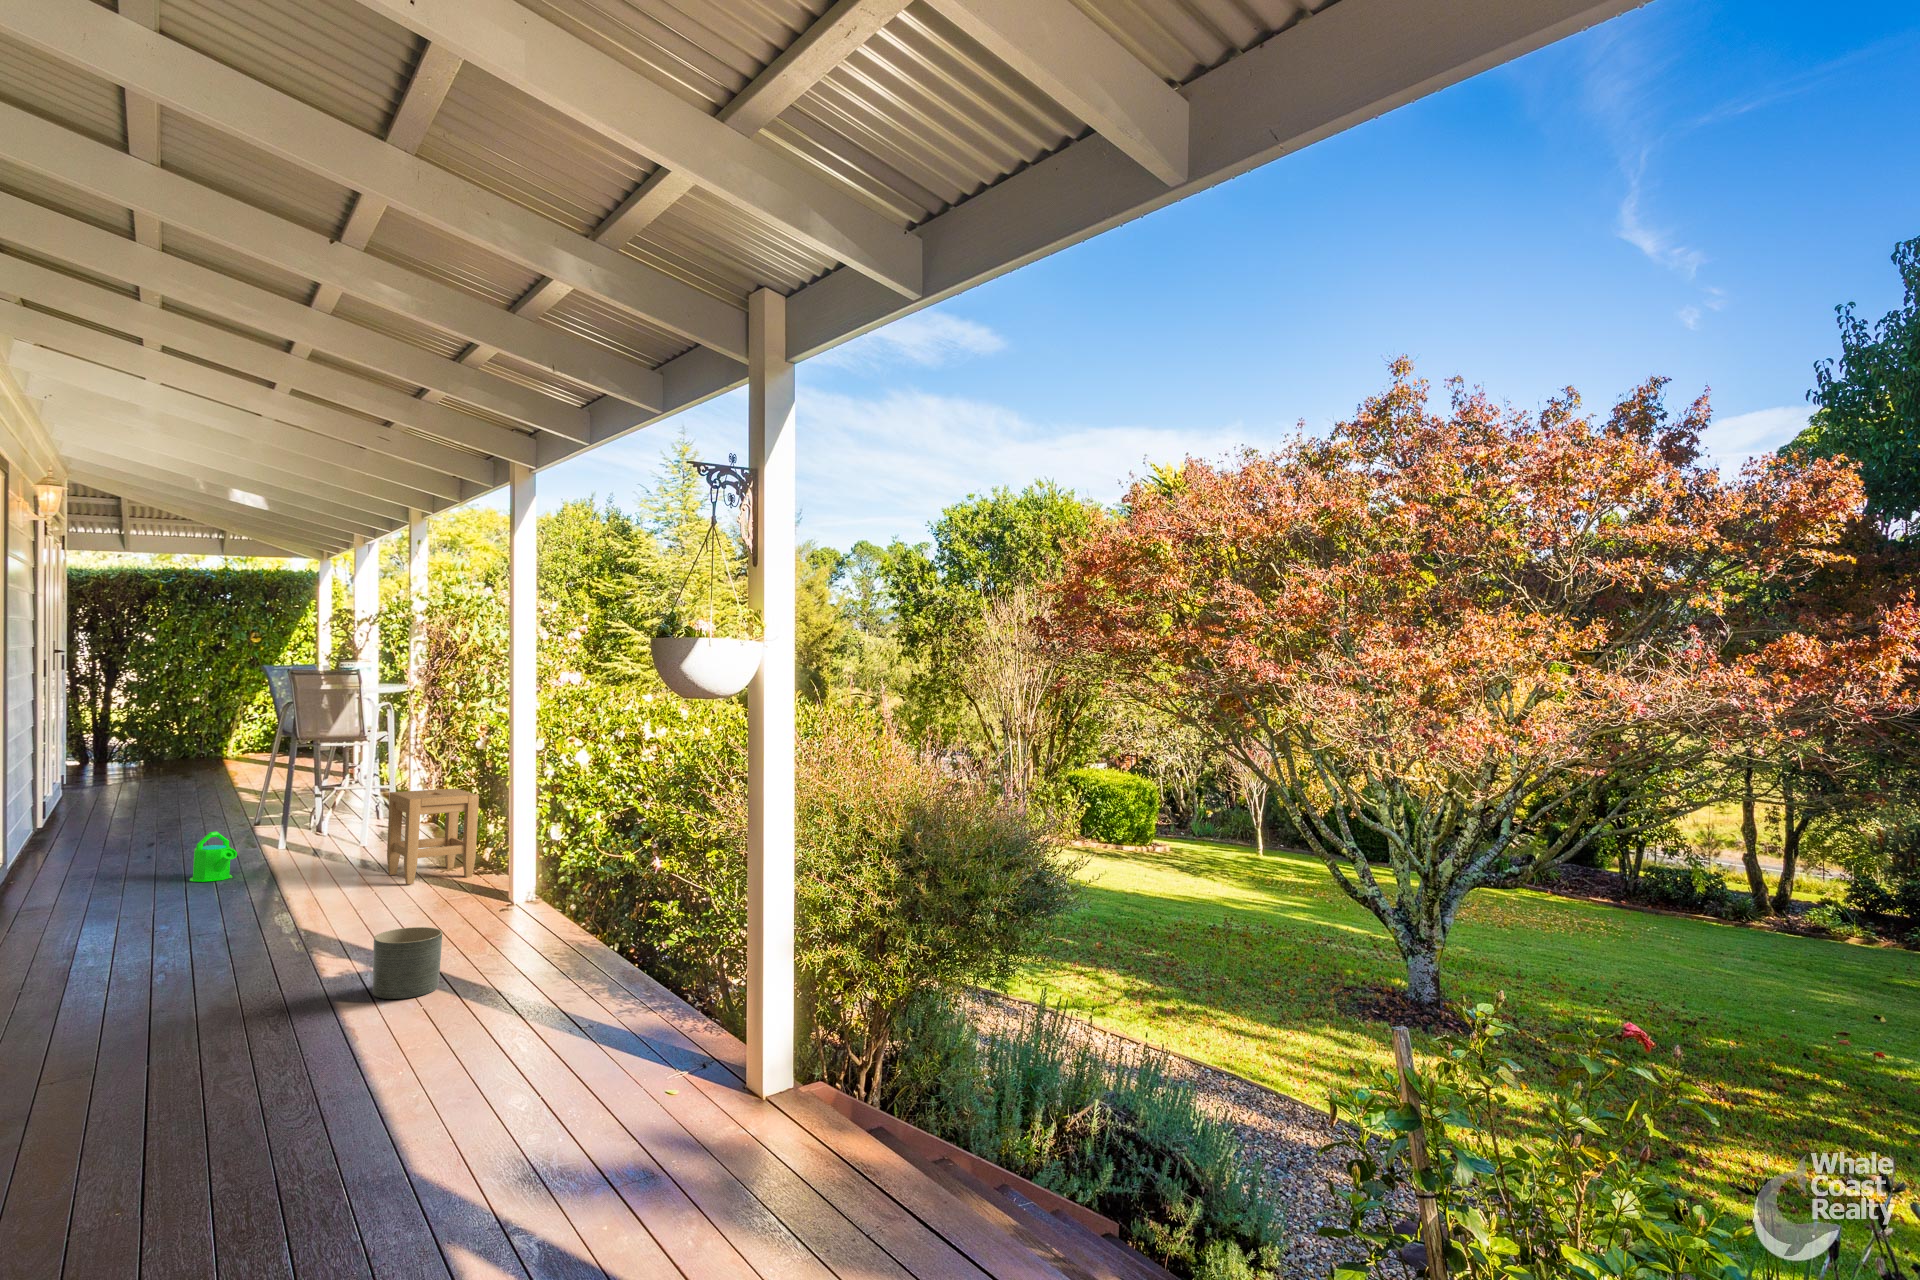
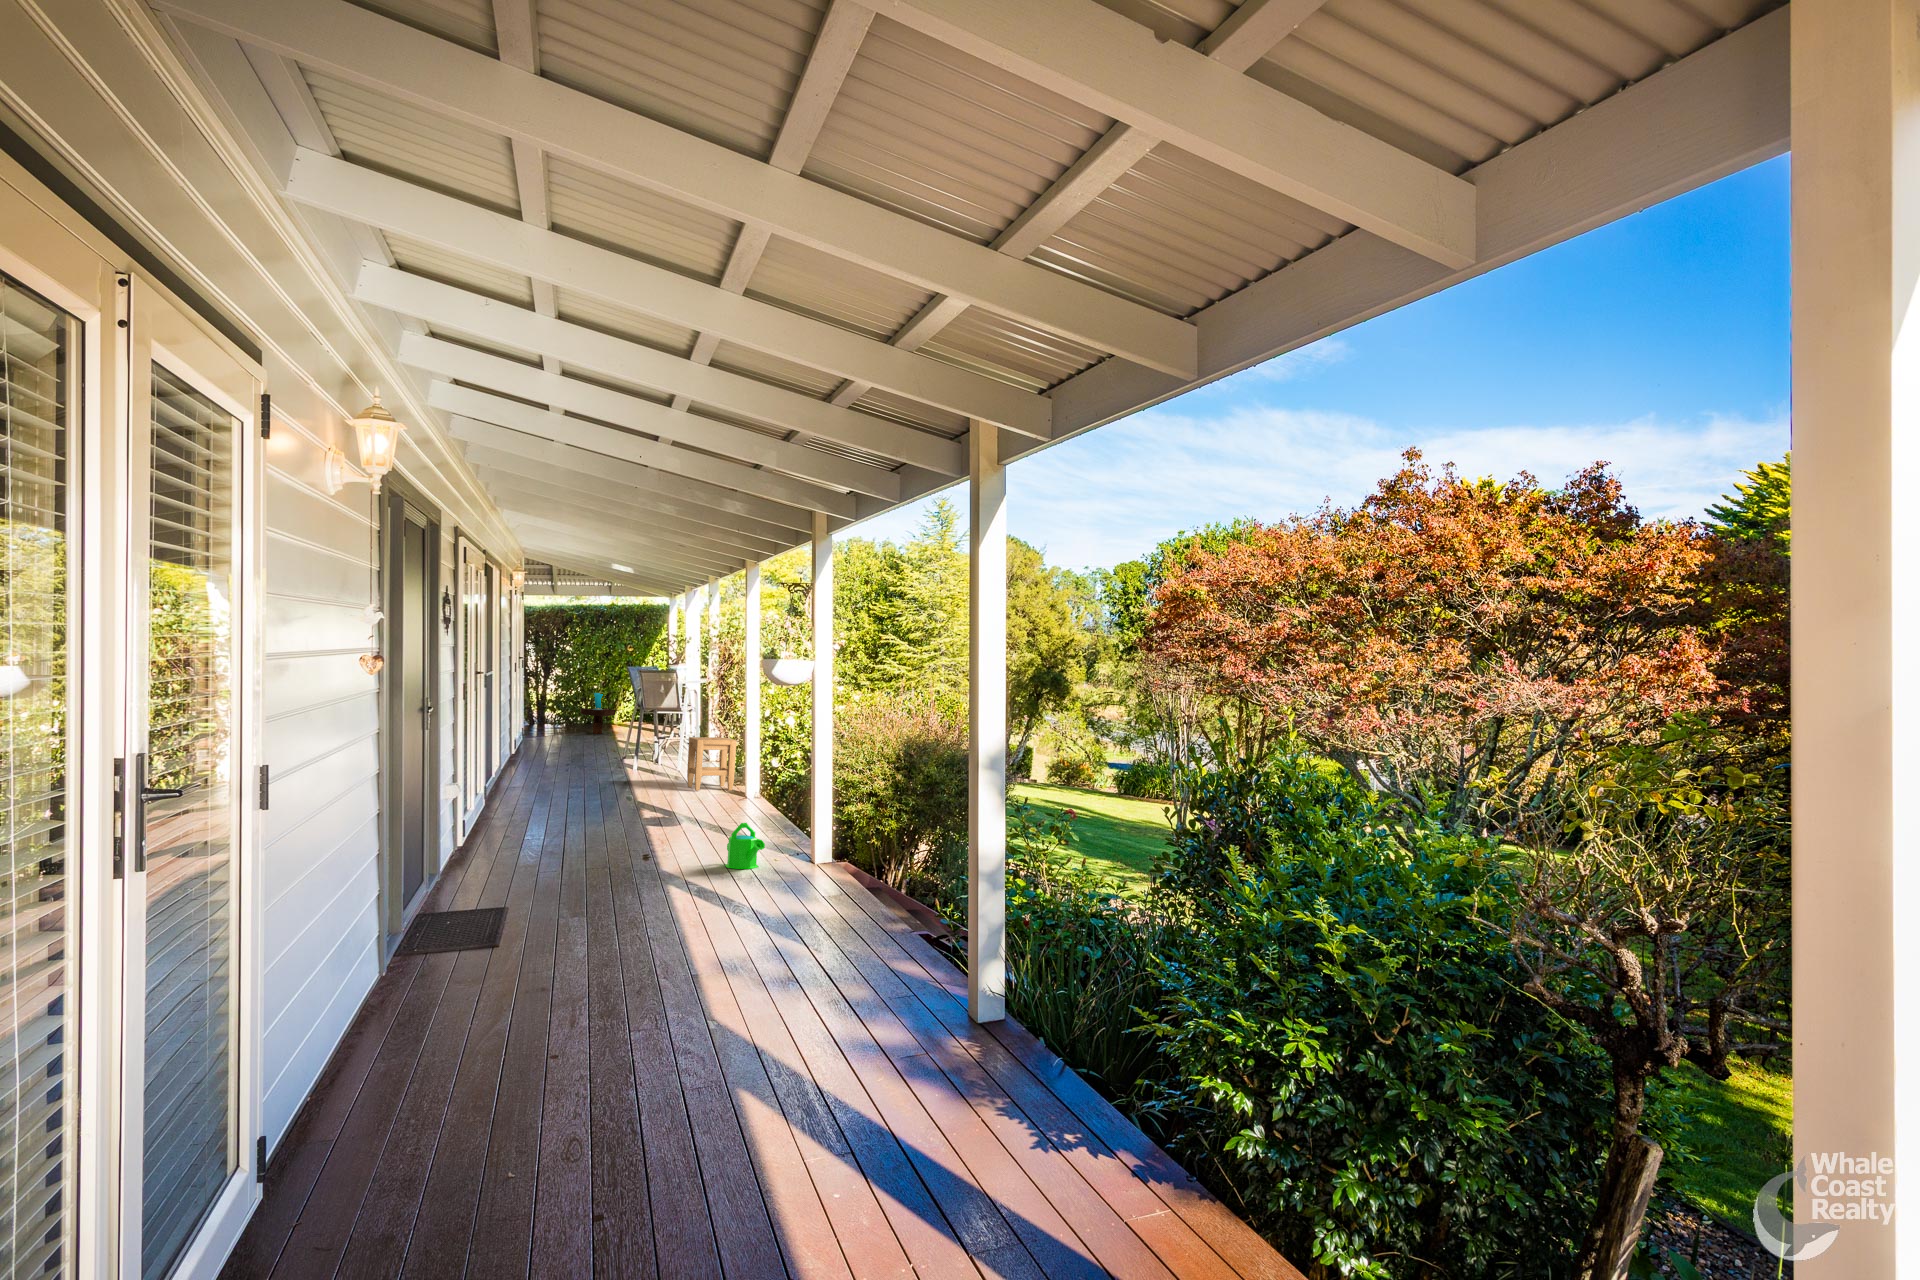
side table: none [171,706,233,766] -> present [581,693,617,734]
watering can: present [189,831,237,882] -> present [725,823,765,869]
planter: present [373,927,442,999] -> none [663,794,696,826]

